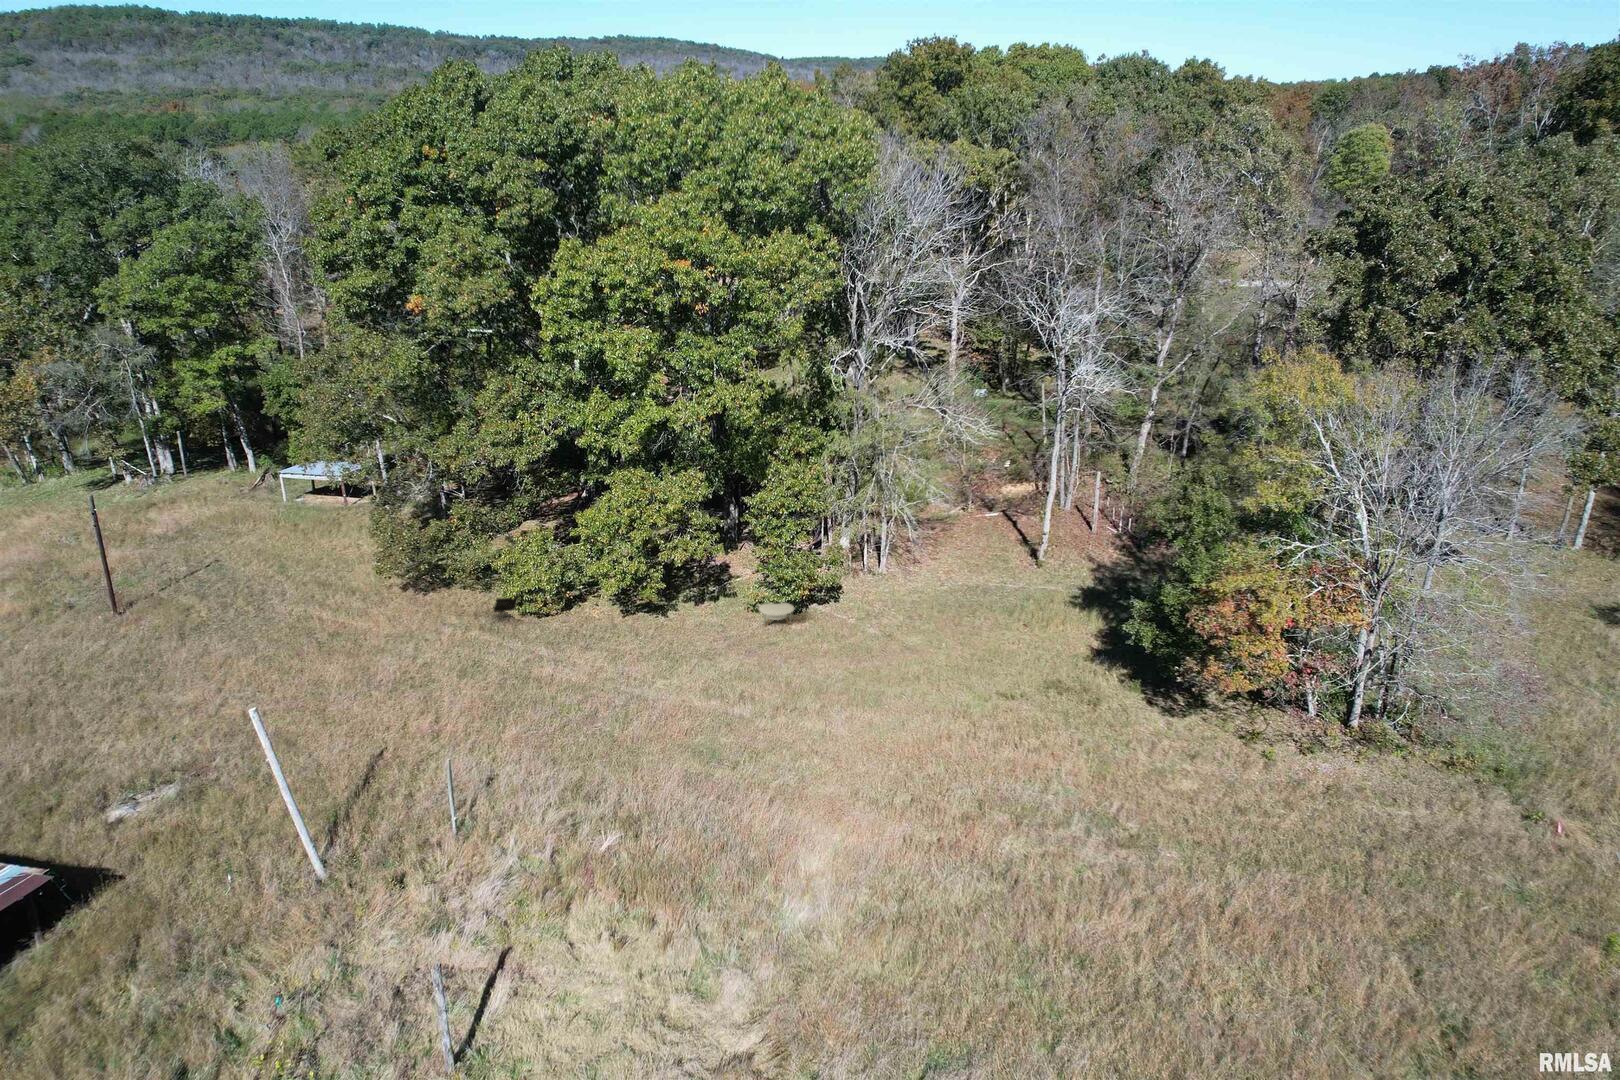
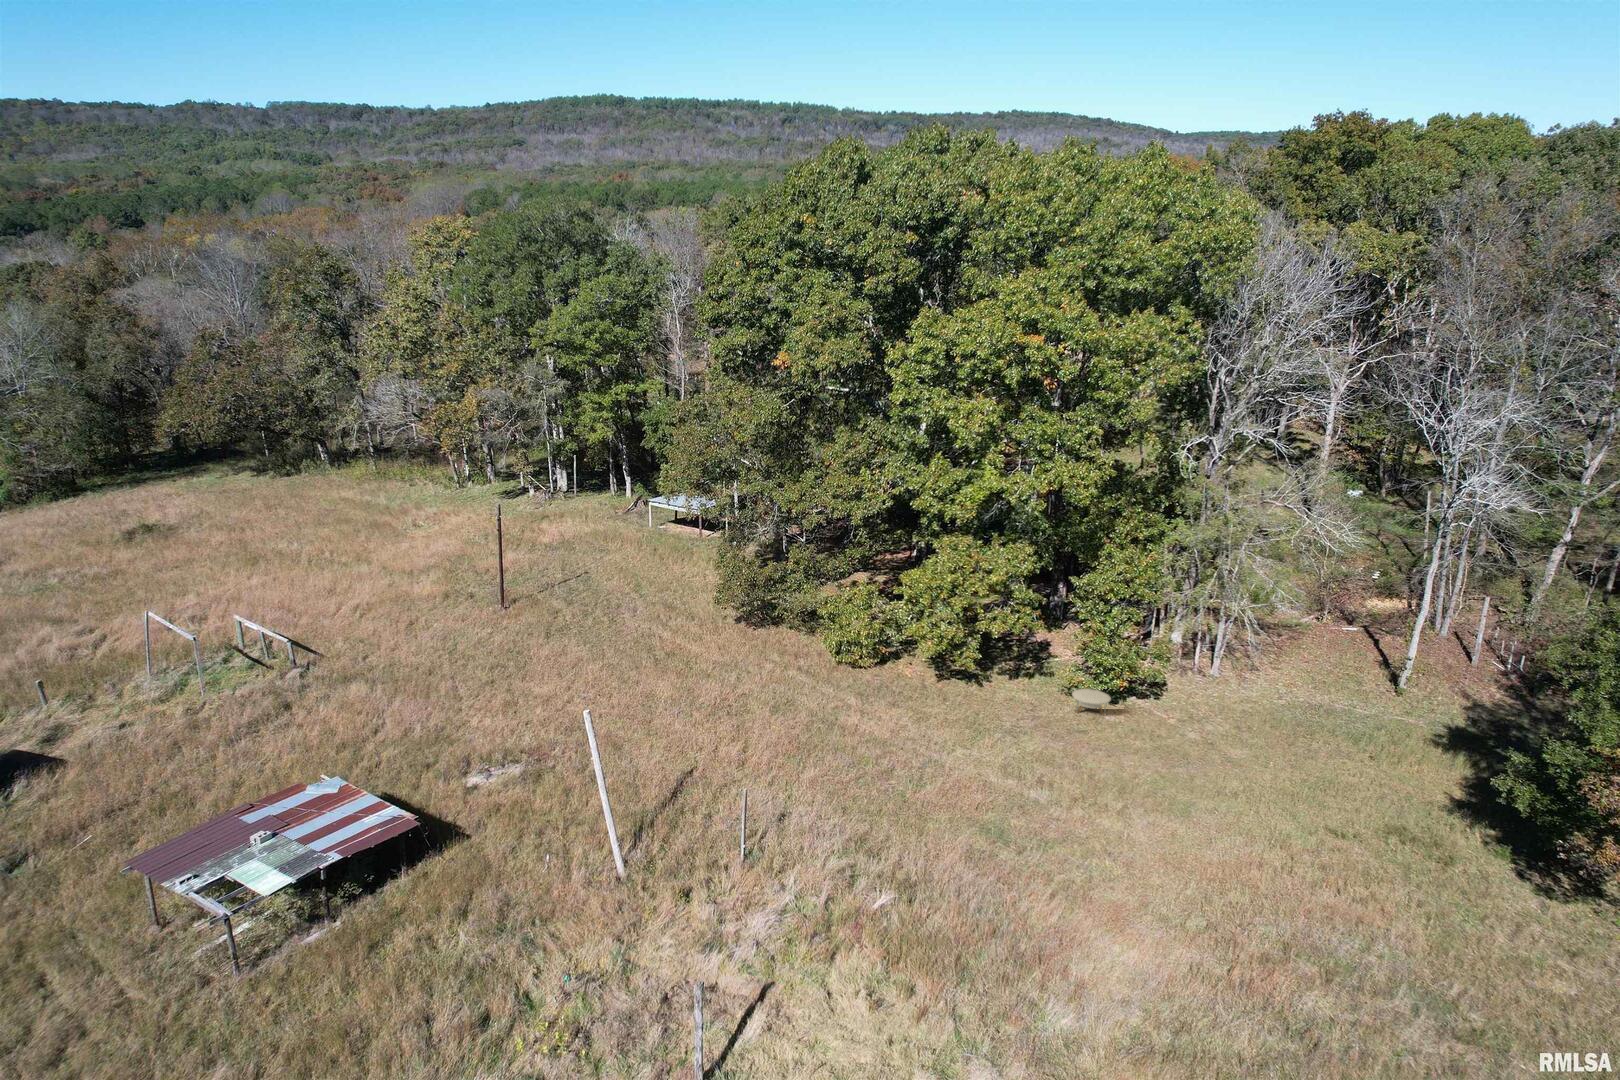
lounge chair: present [493,595,518,617] -> none [810,639,839,664]

